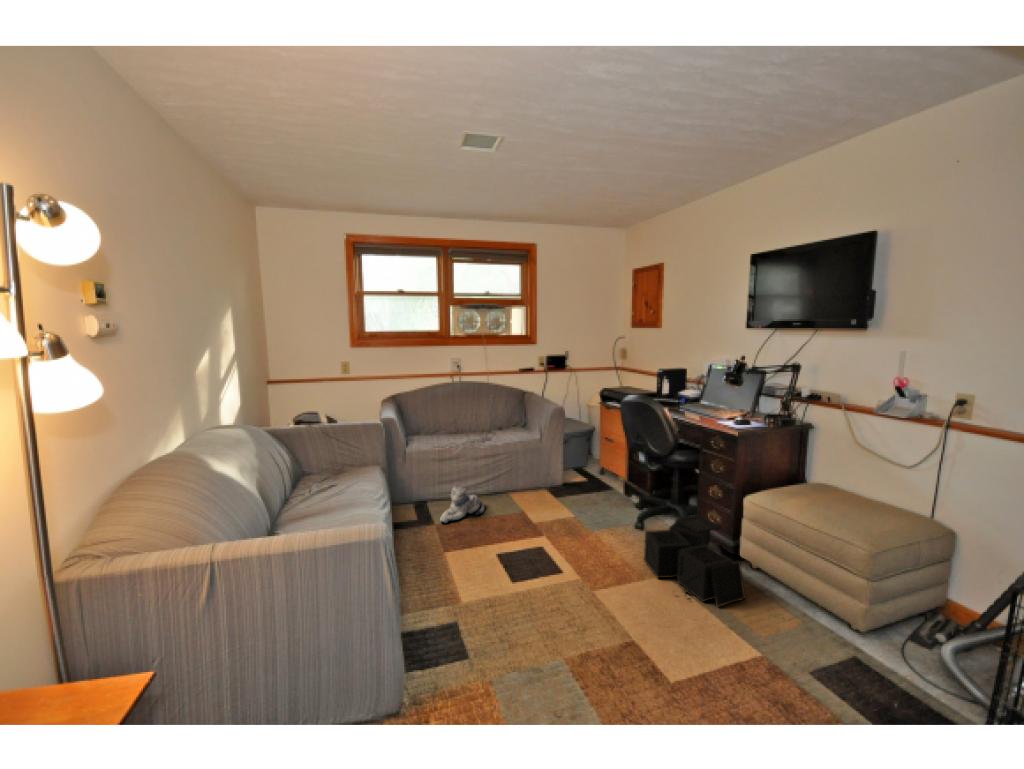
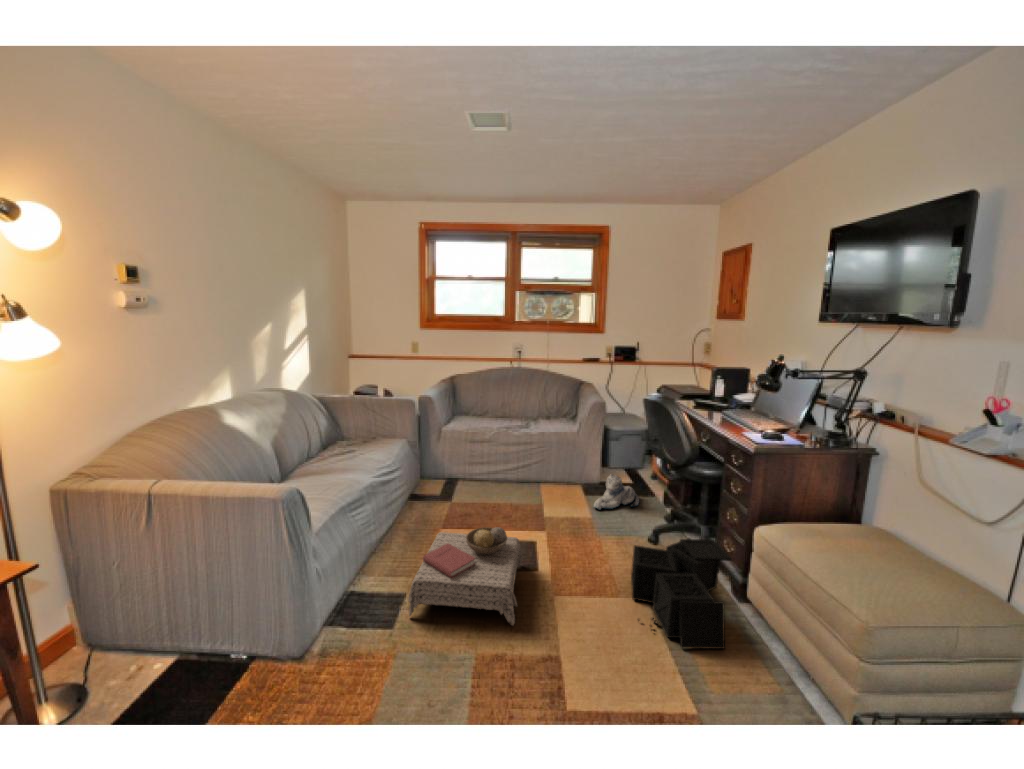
plush toy: present [440,486,485,523] -> present [594,474,639,510]
ottoman: none [461,537,580,644] -> present [408,527,523,625]

